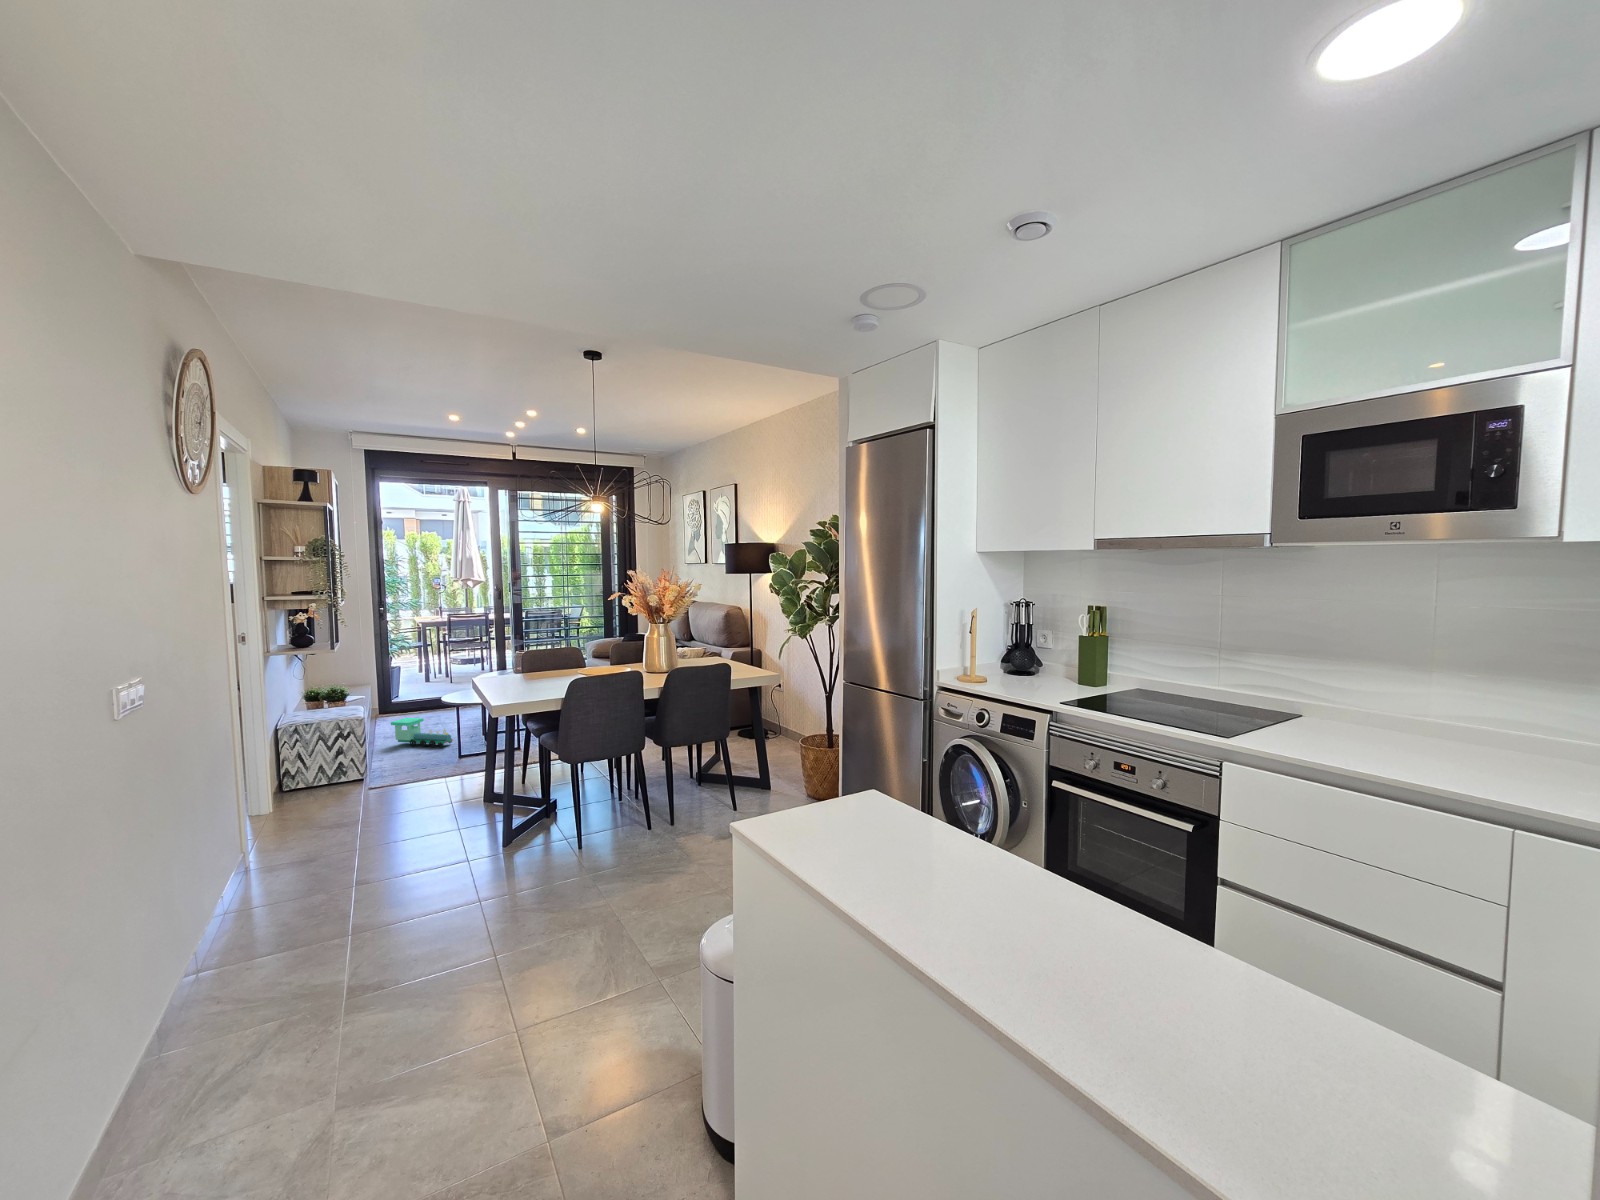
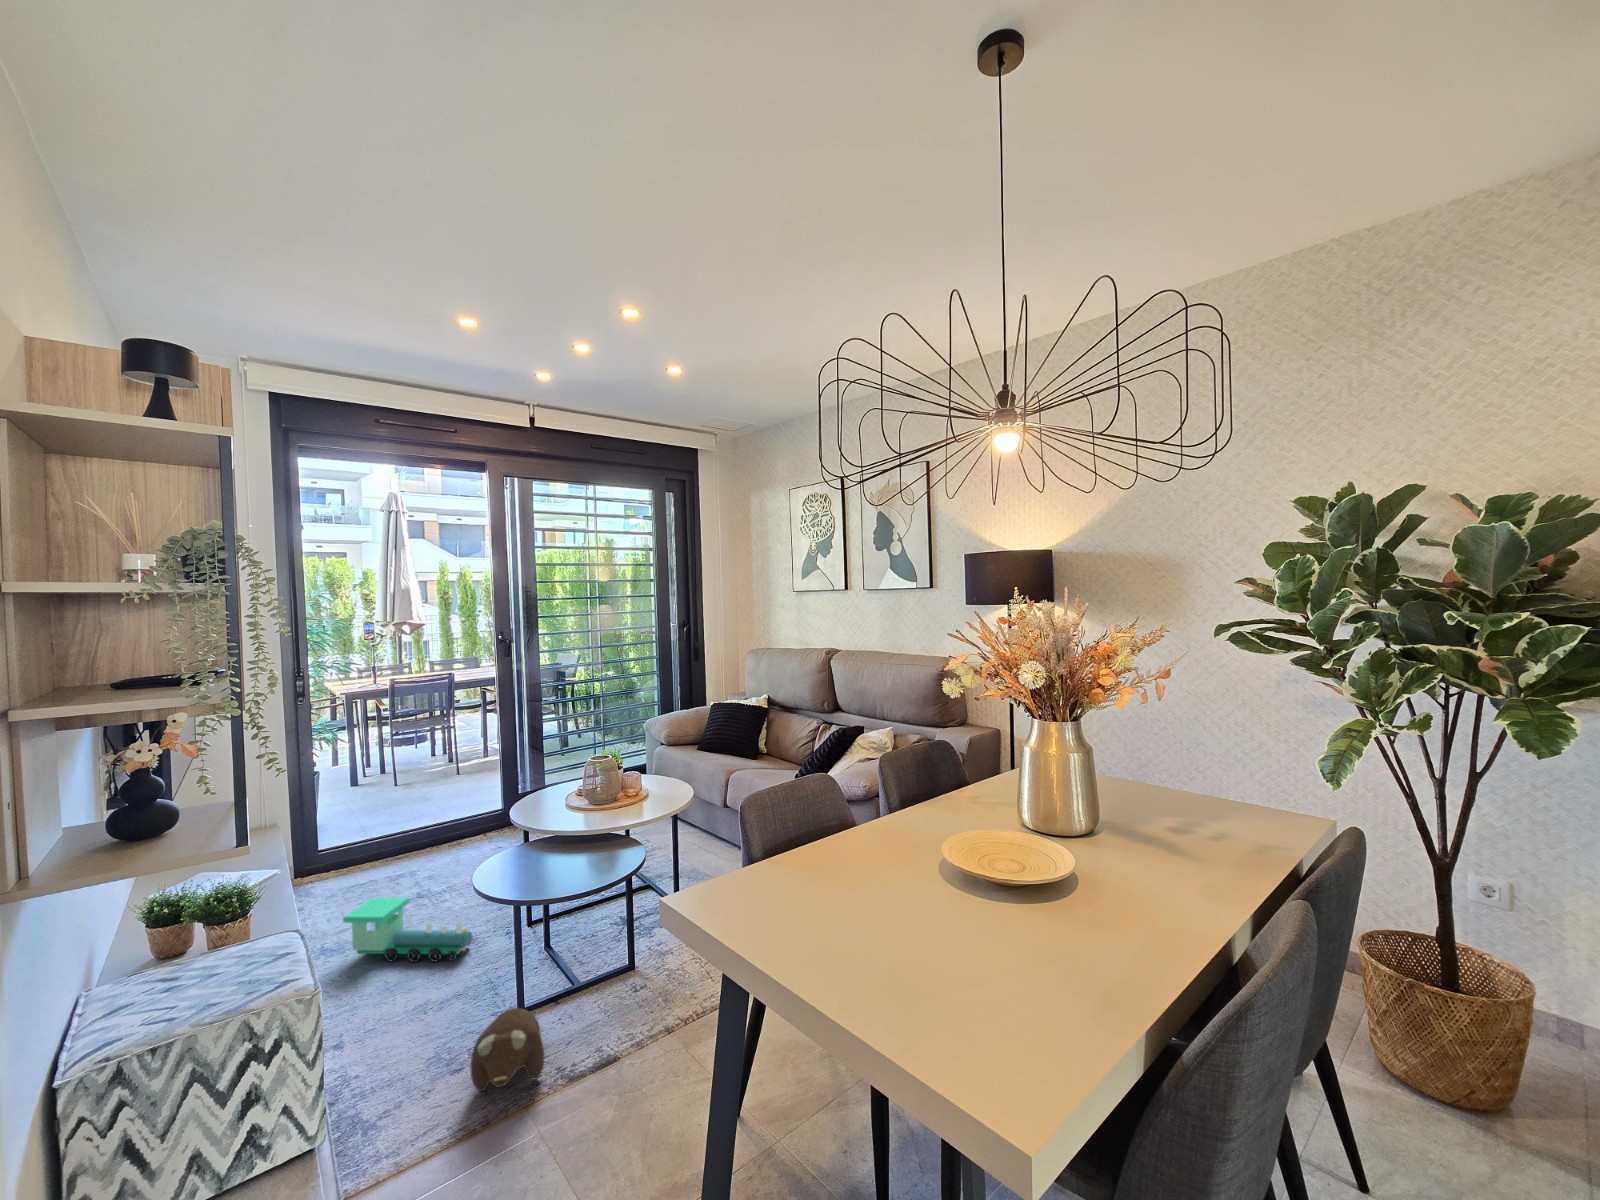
plush toy: none [427,747,462,777] -> present [471,1008,544,1091]

